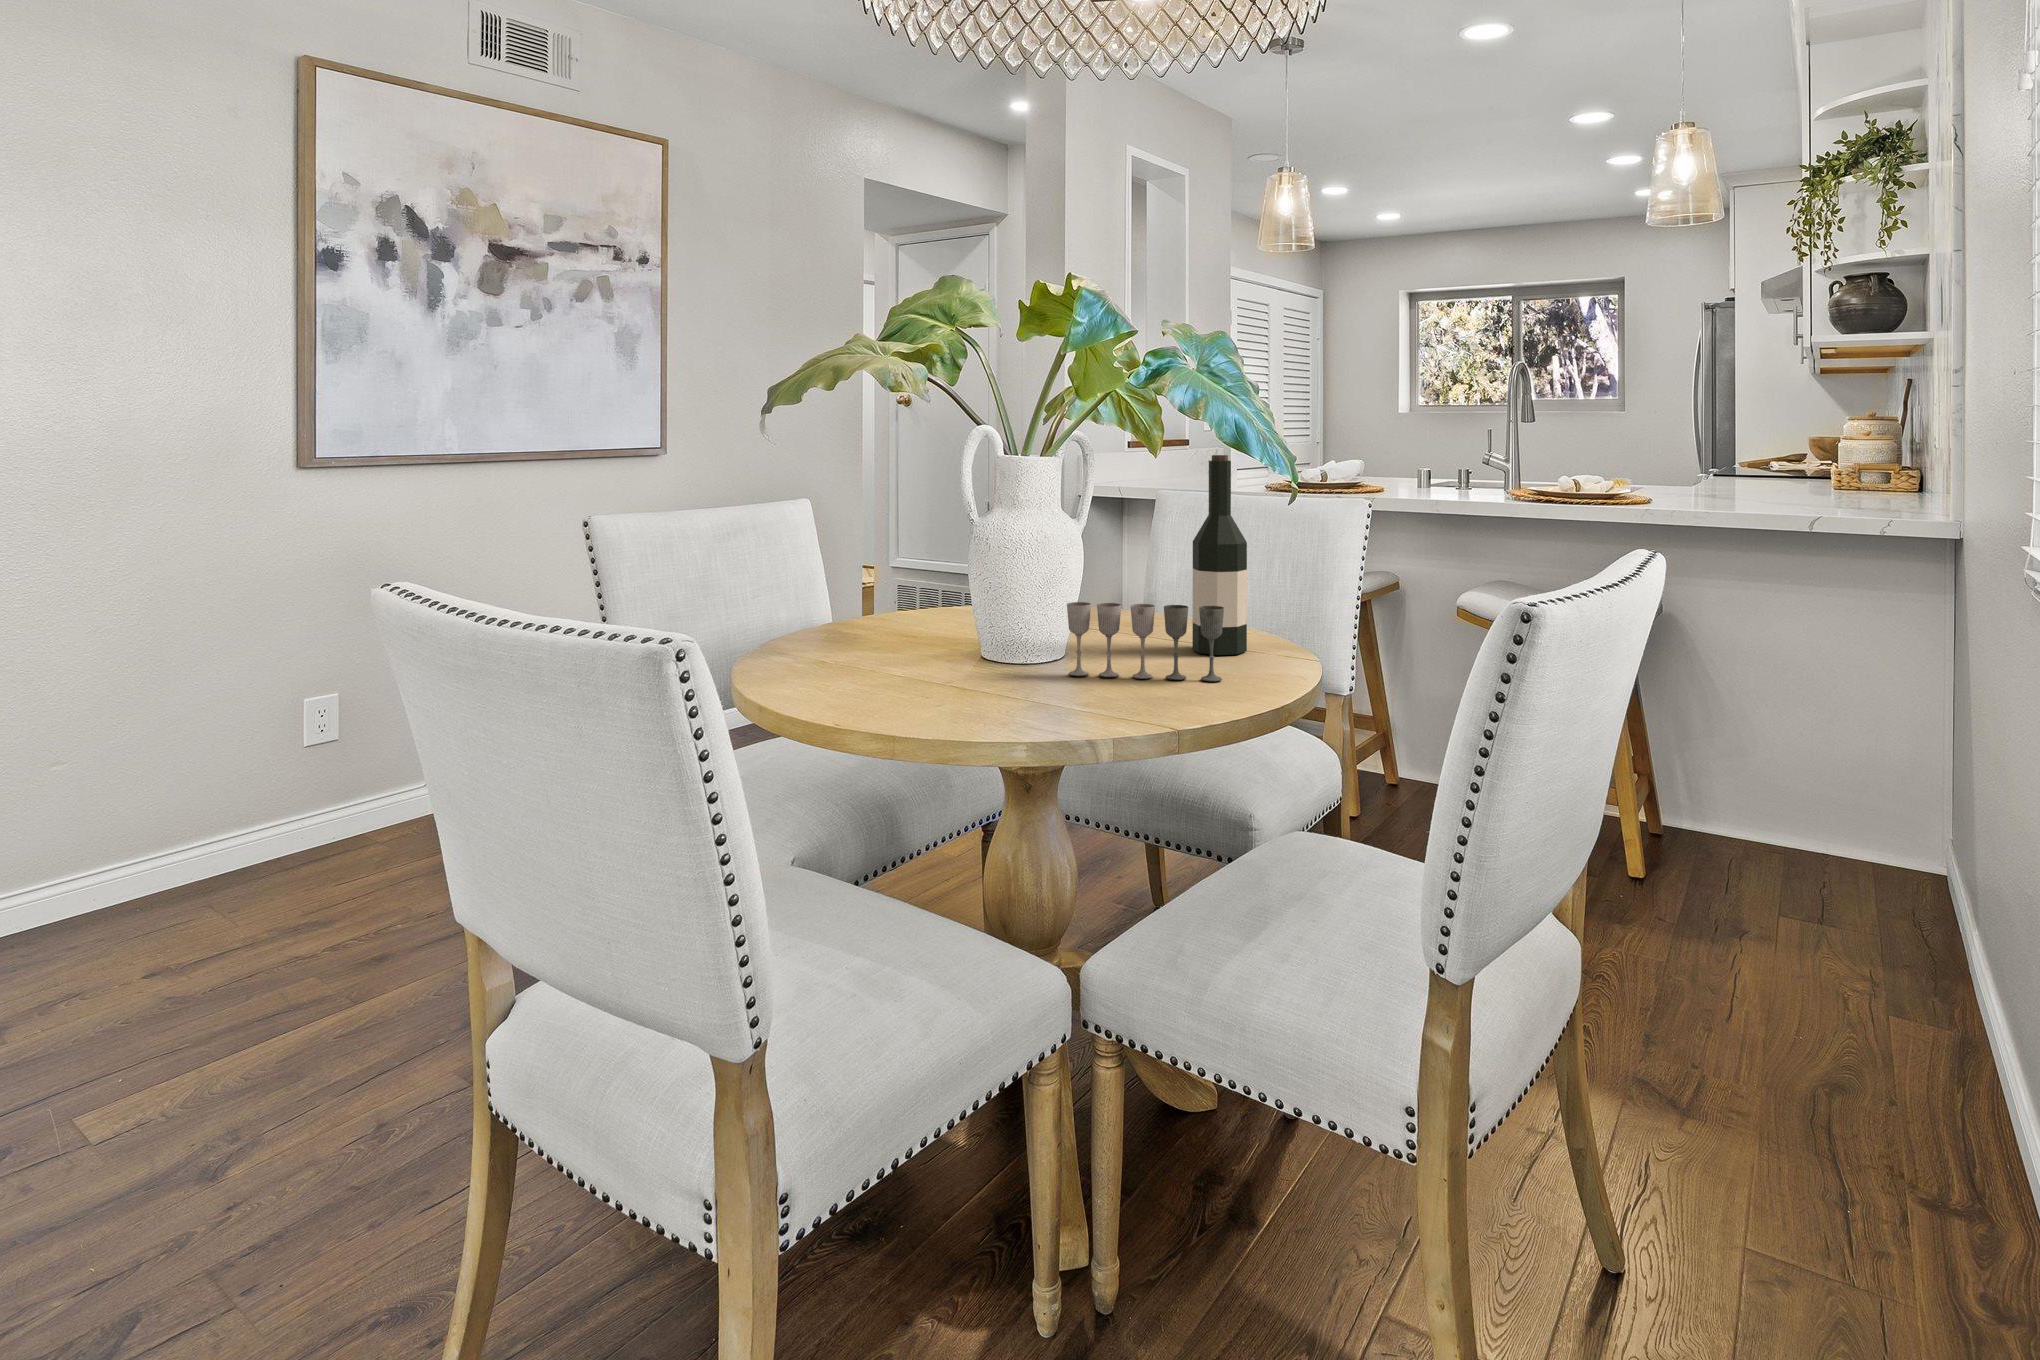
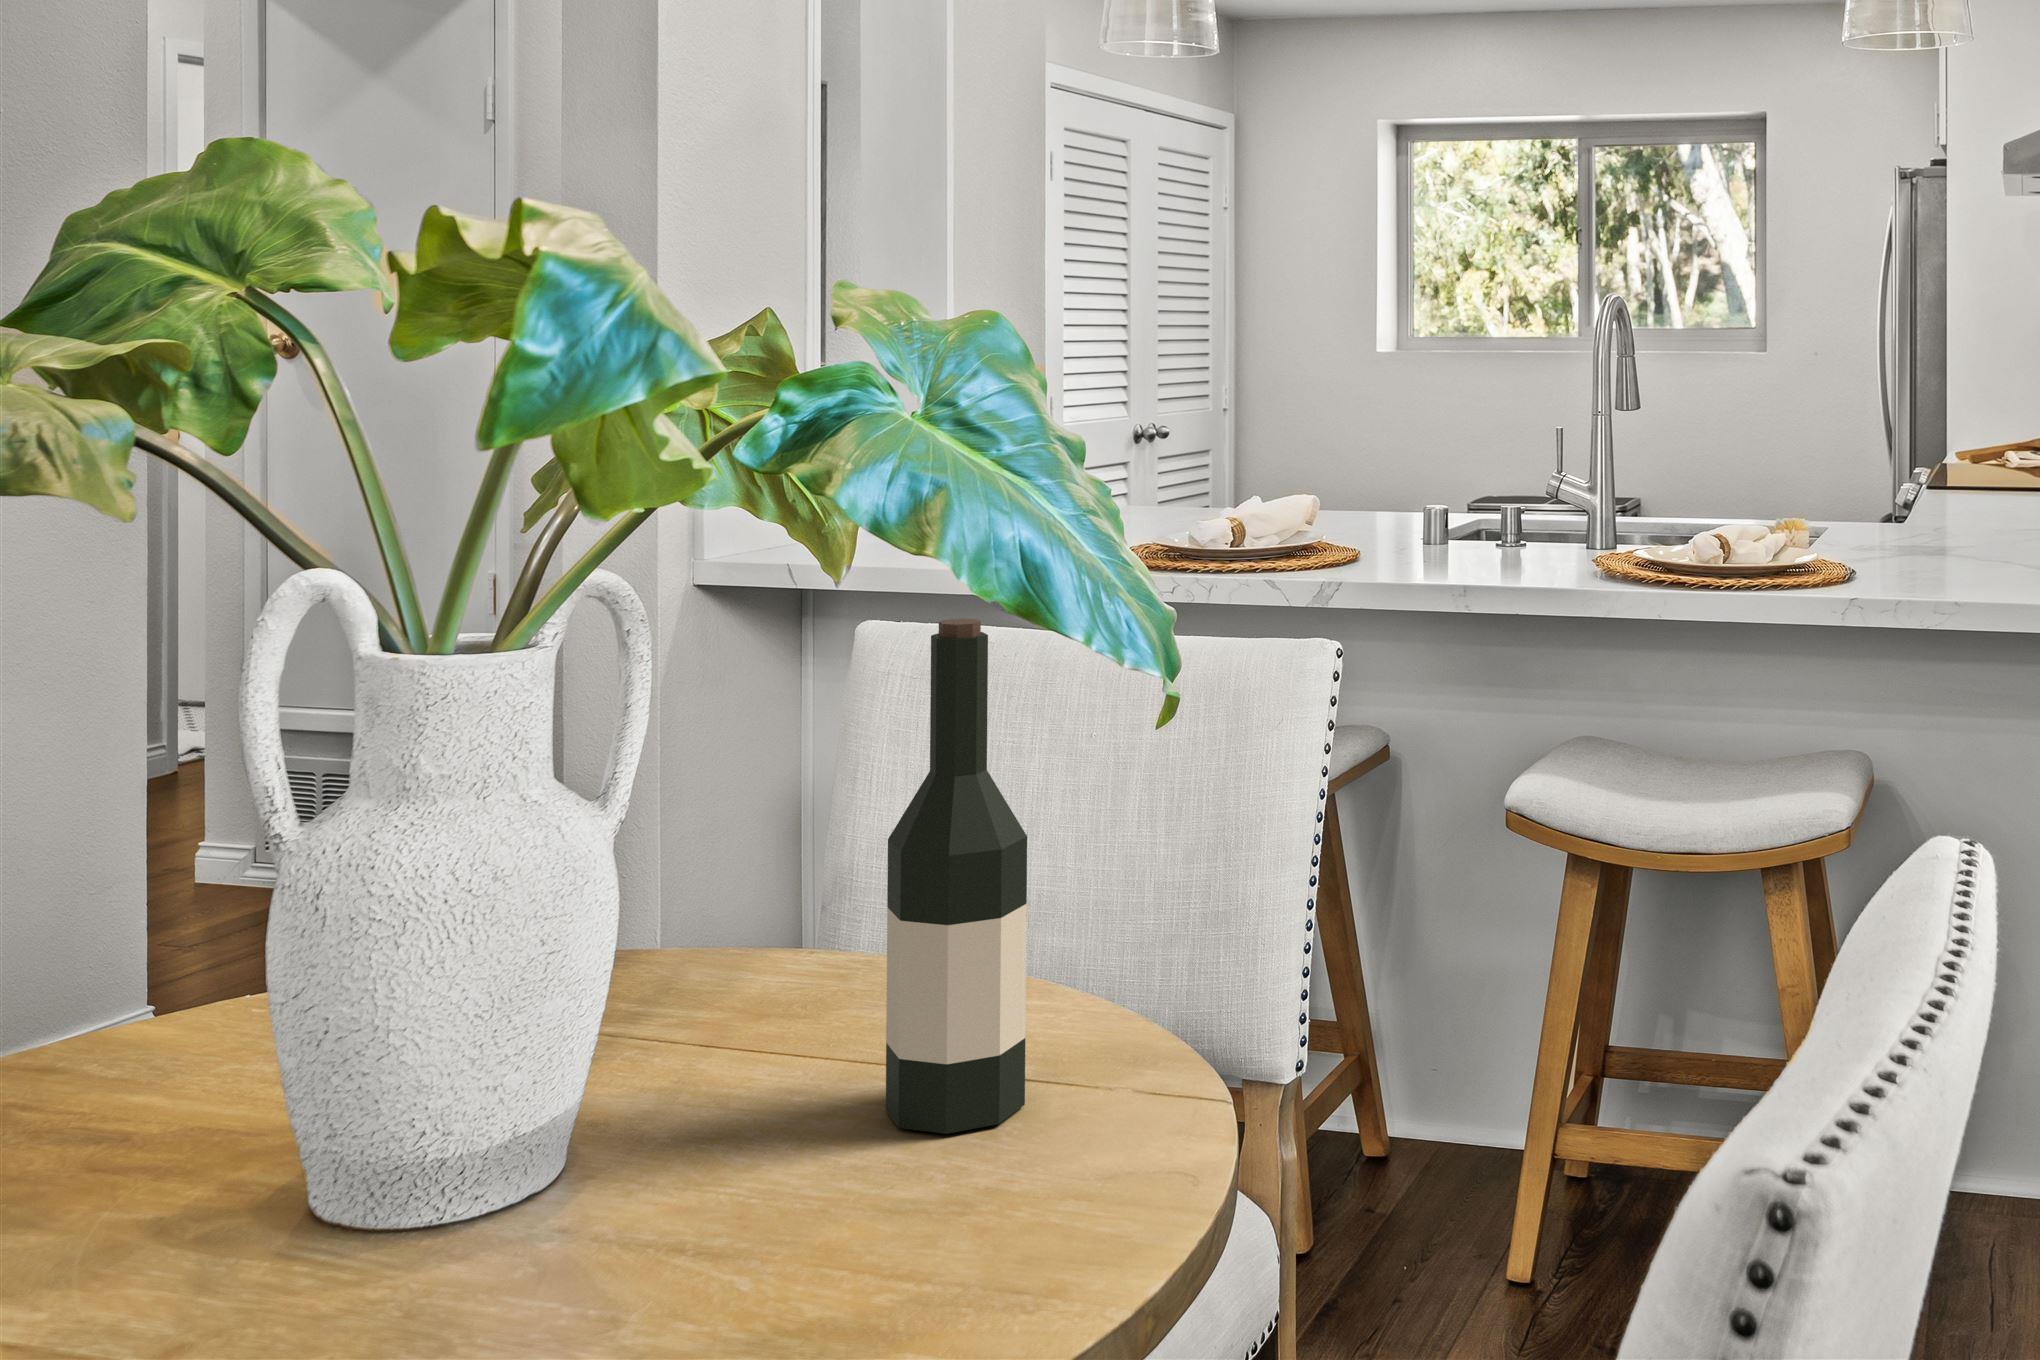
wine glass: present [1067,602,1224,681] -> none [501,1063,951,1294]

